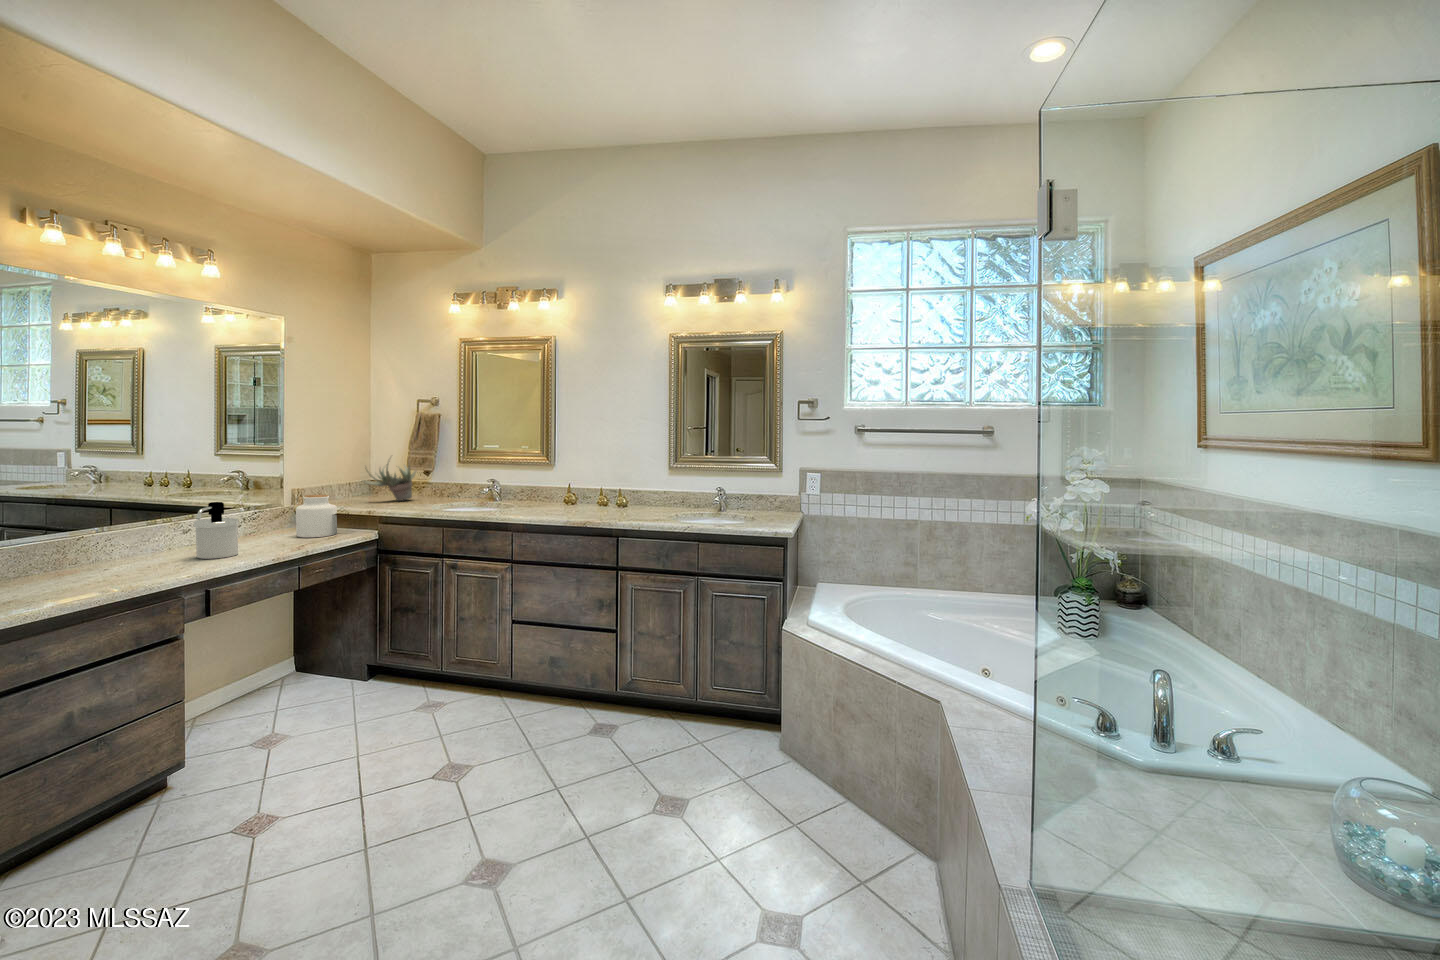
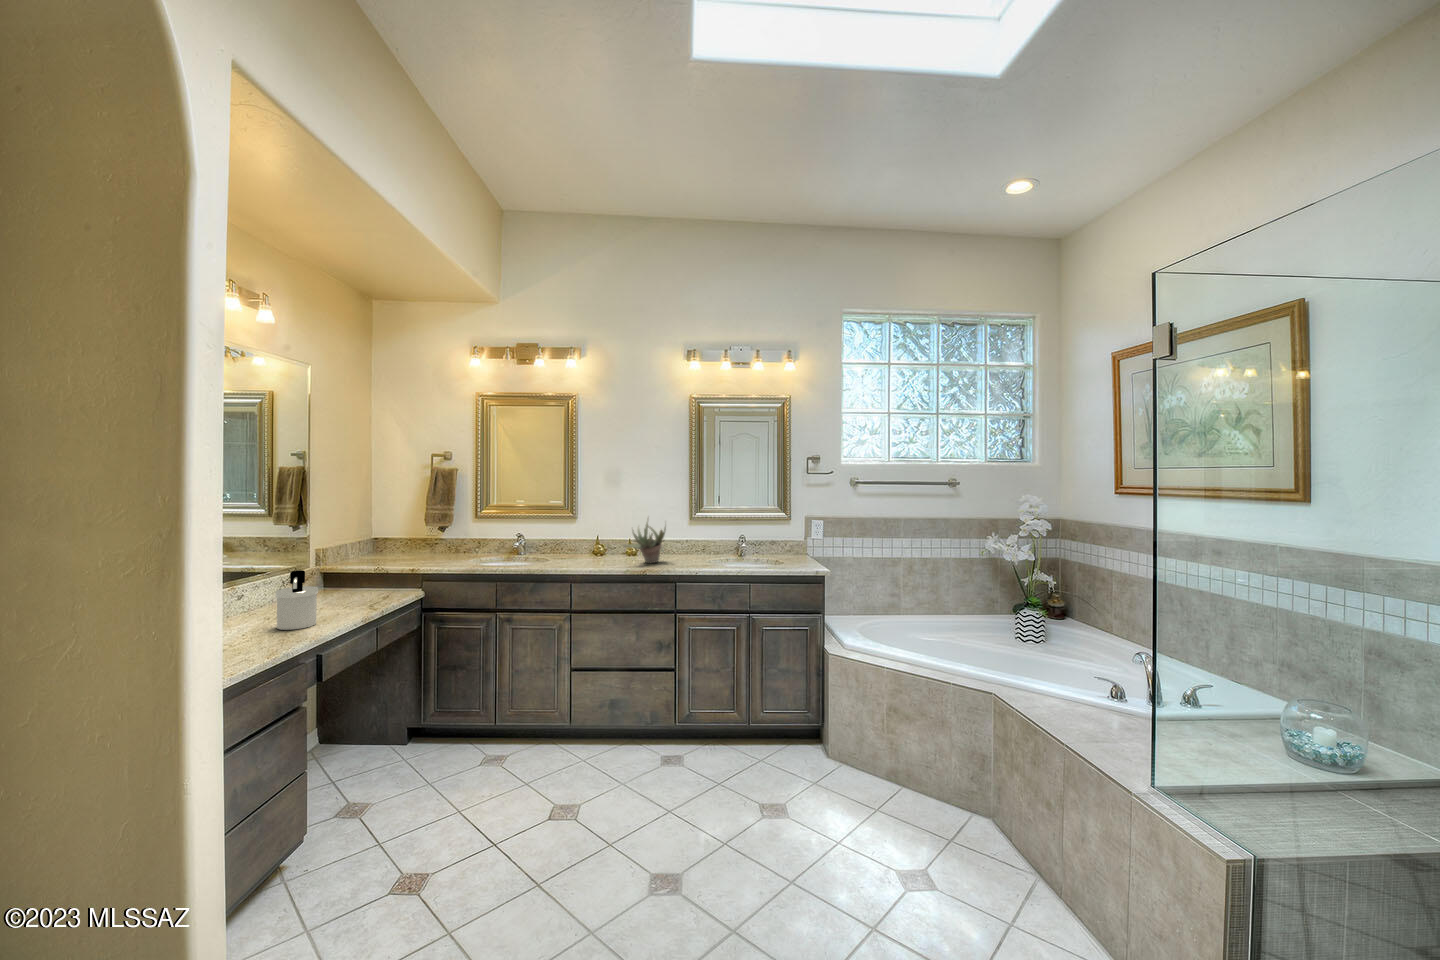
succulent plant: present [362,463,416,501] -> present [623,522,666,563]
jar: present [296,495,337,538] -> none [339,556,380,601]

